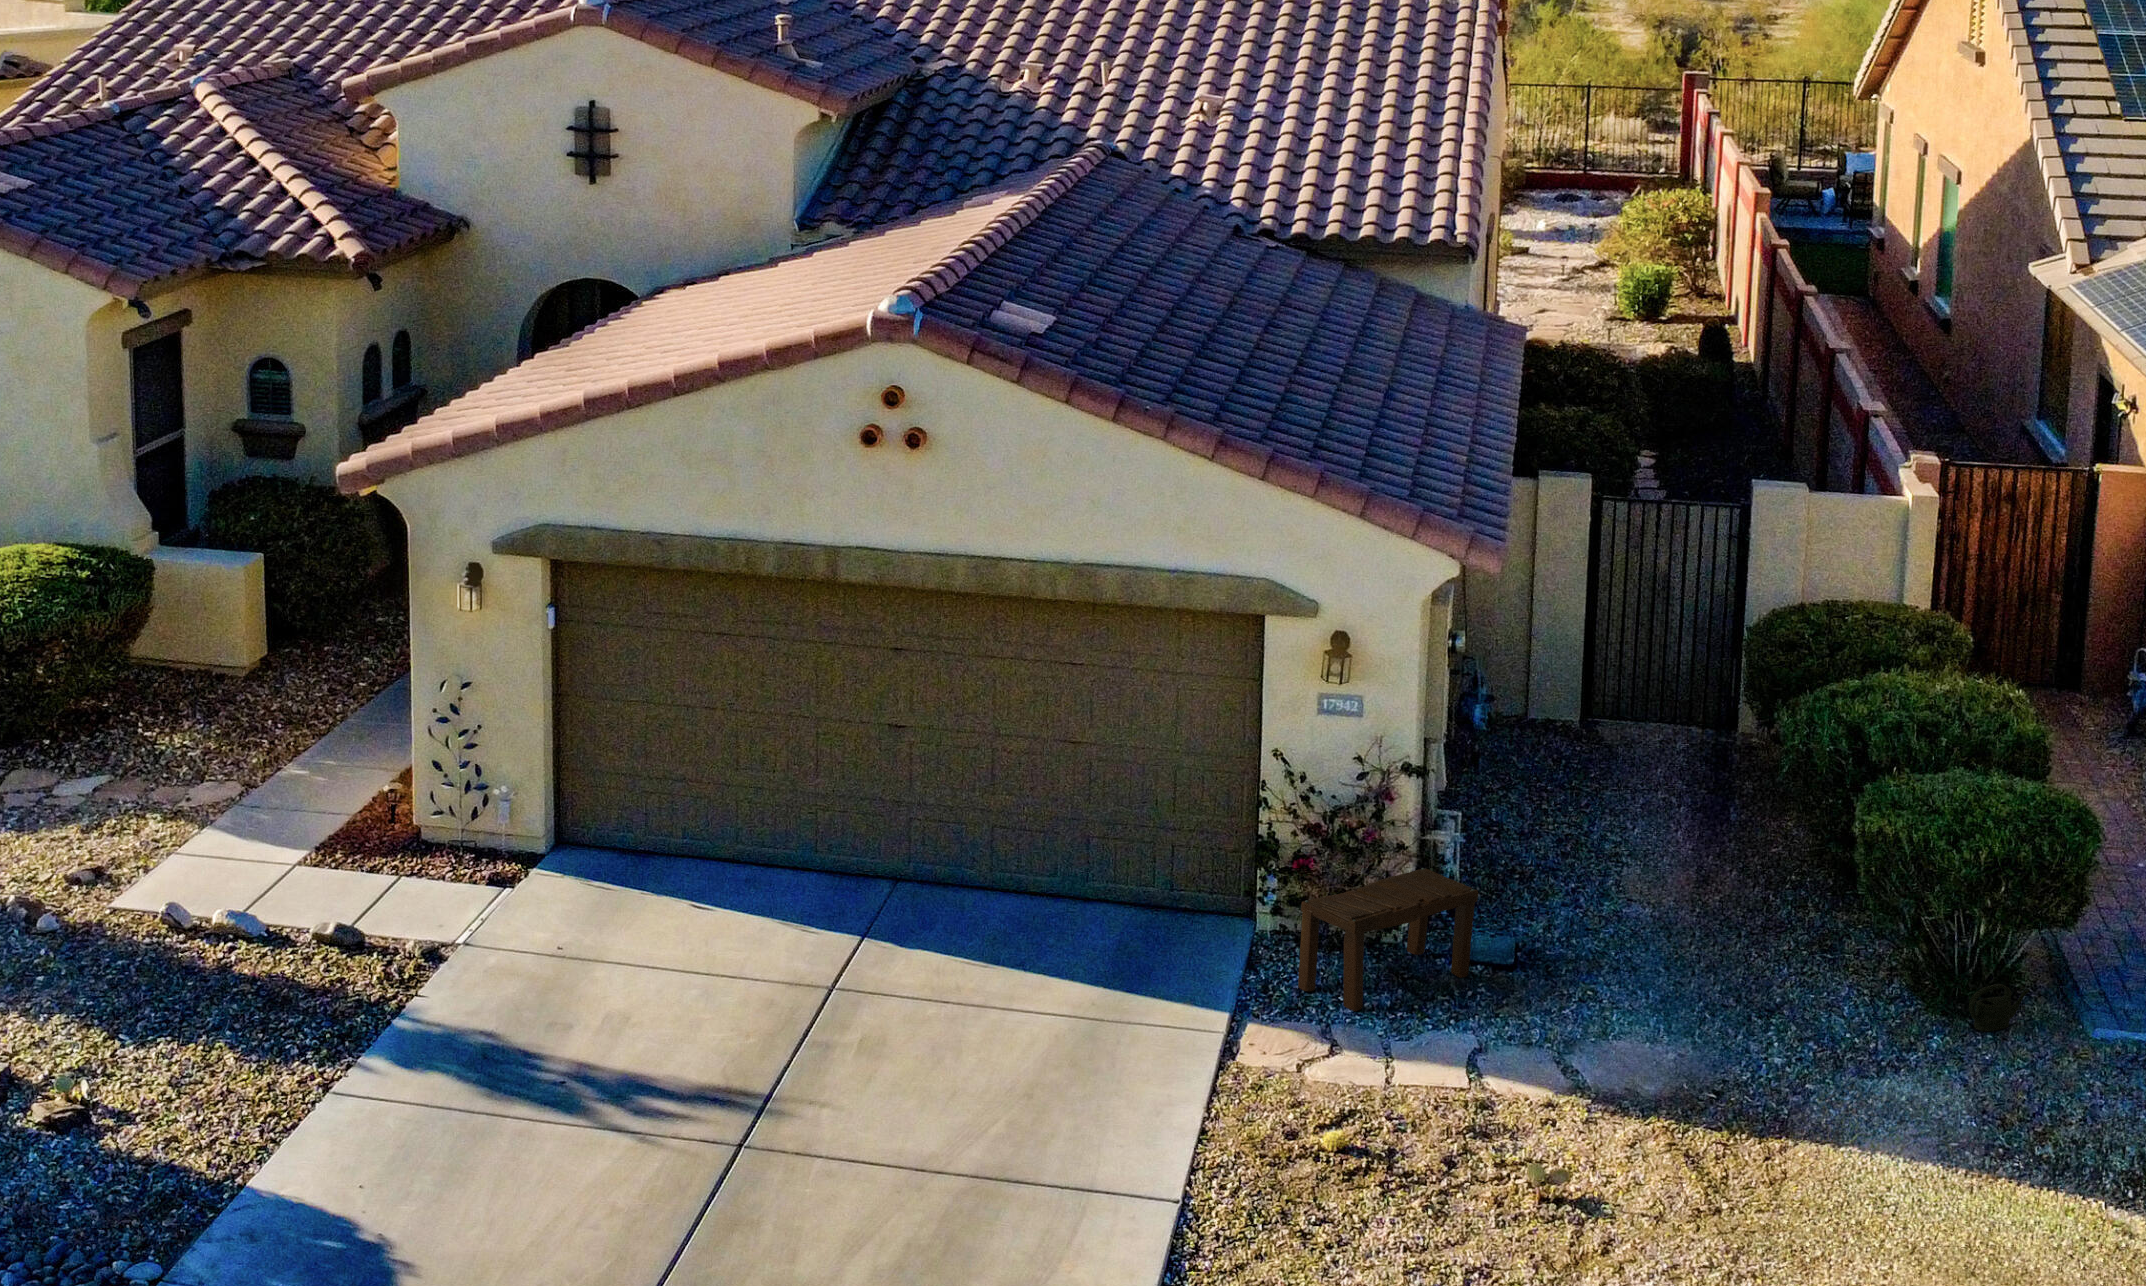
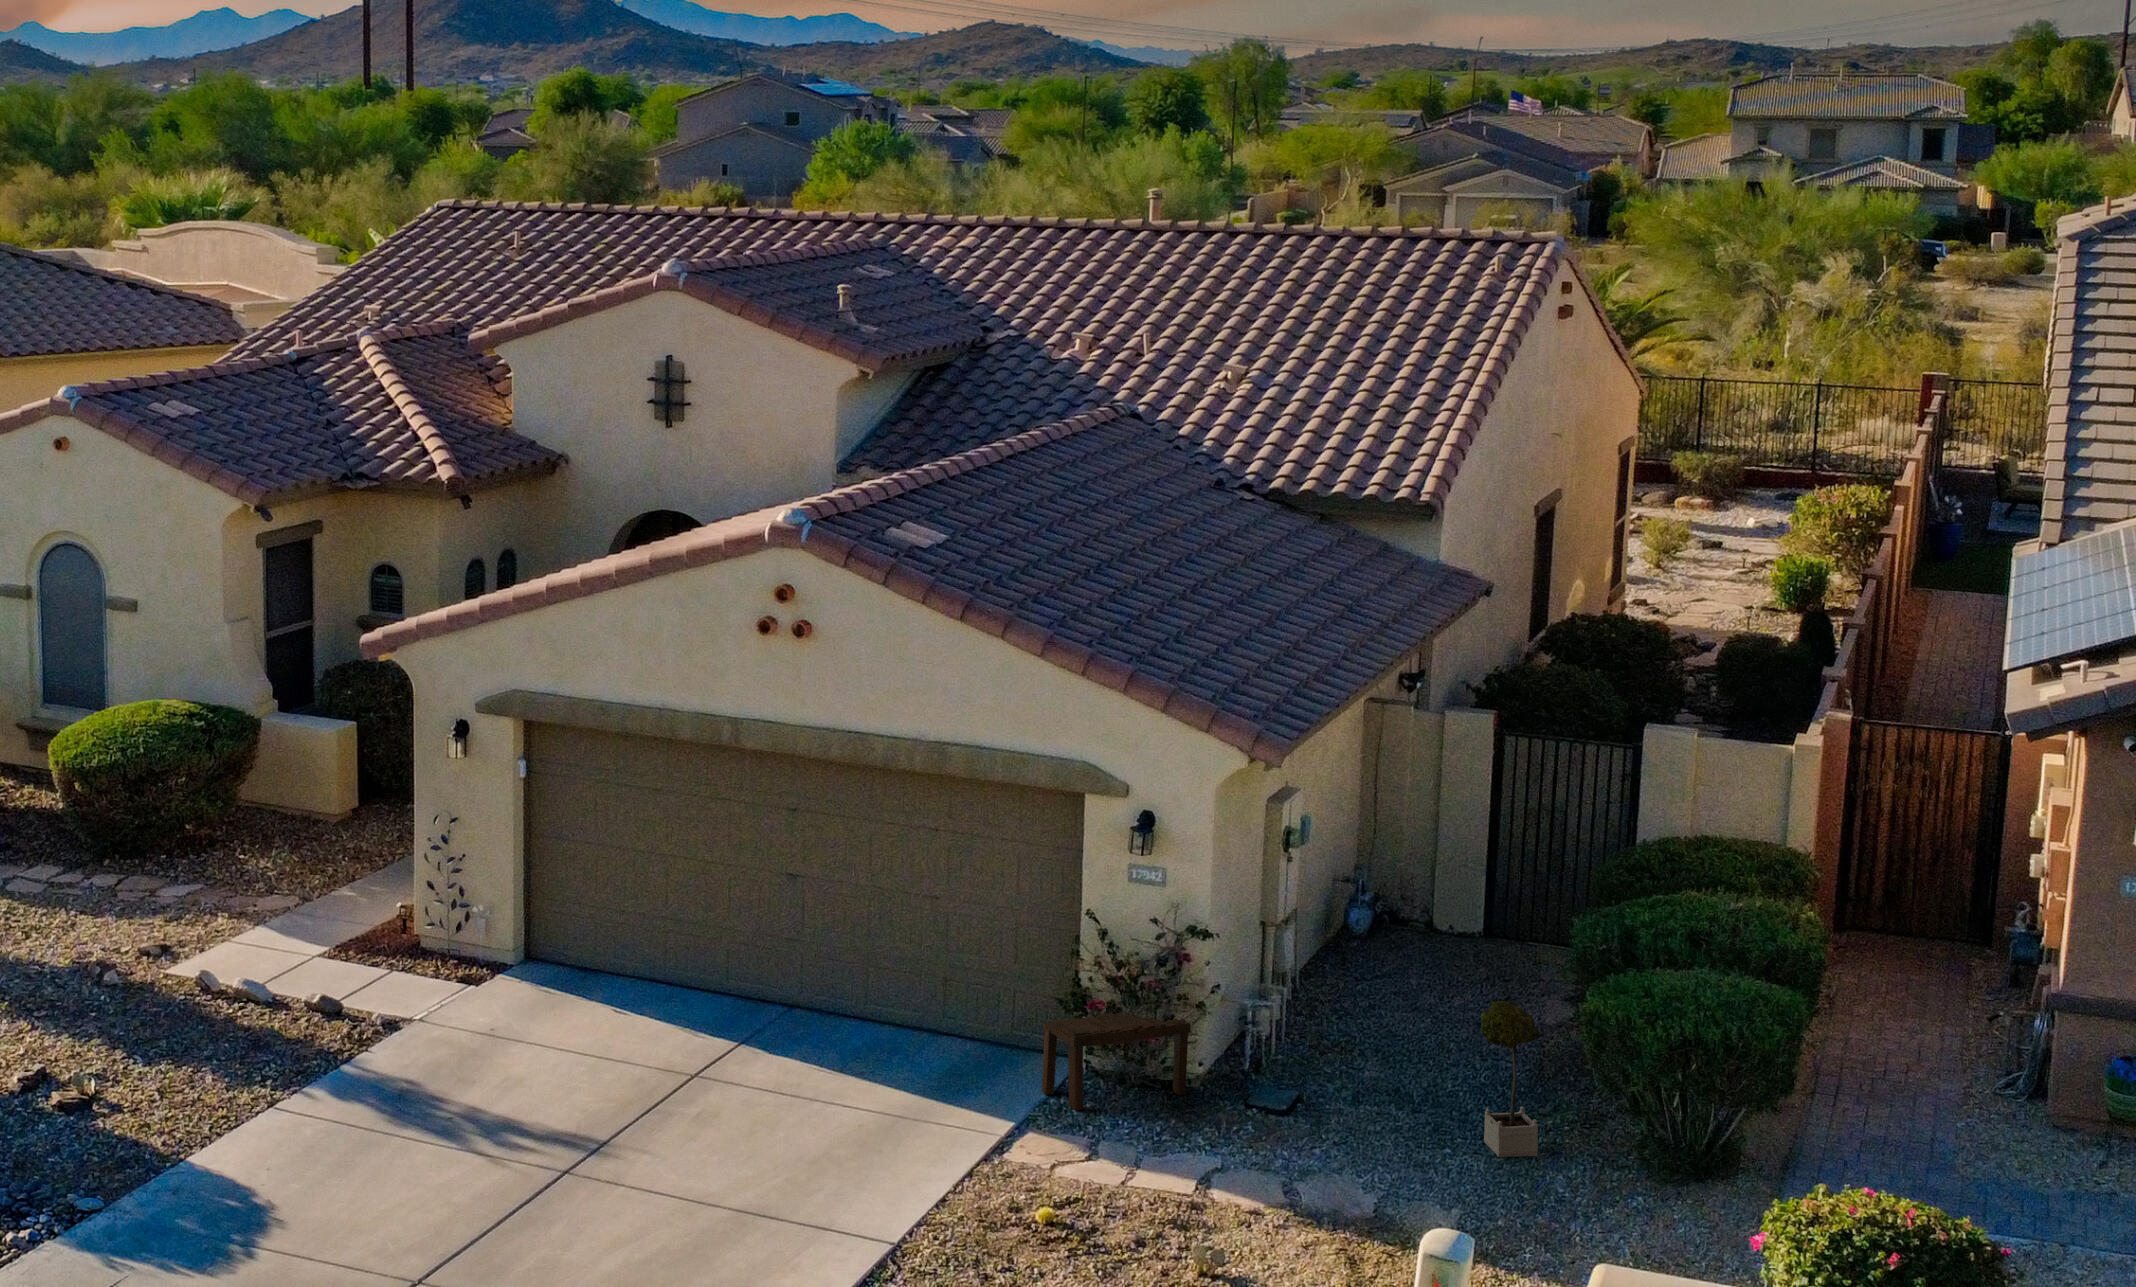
potted tree: none [1851,841,1932,1031] -> present [1480,1000,1544,1157]
watering can: present [1969,984,2030,1032] -> none [1571,1126,1629,1164]

